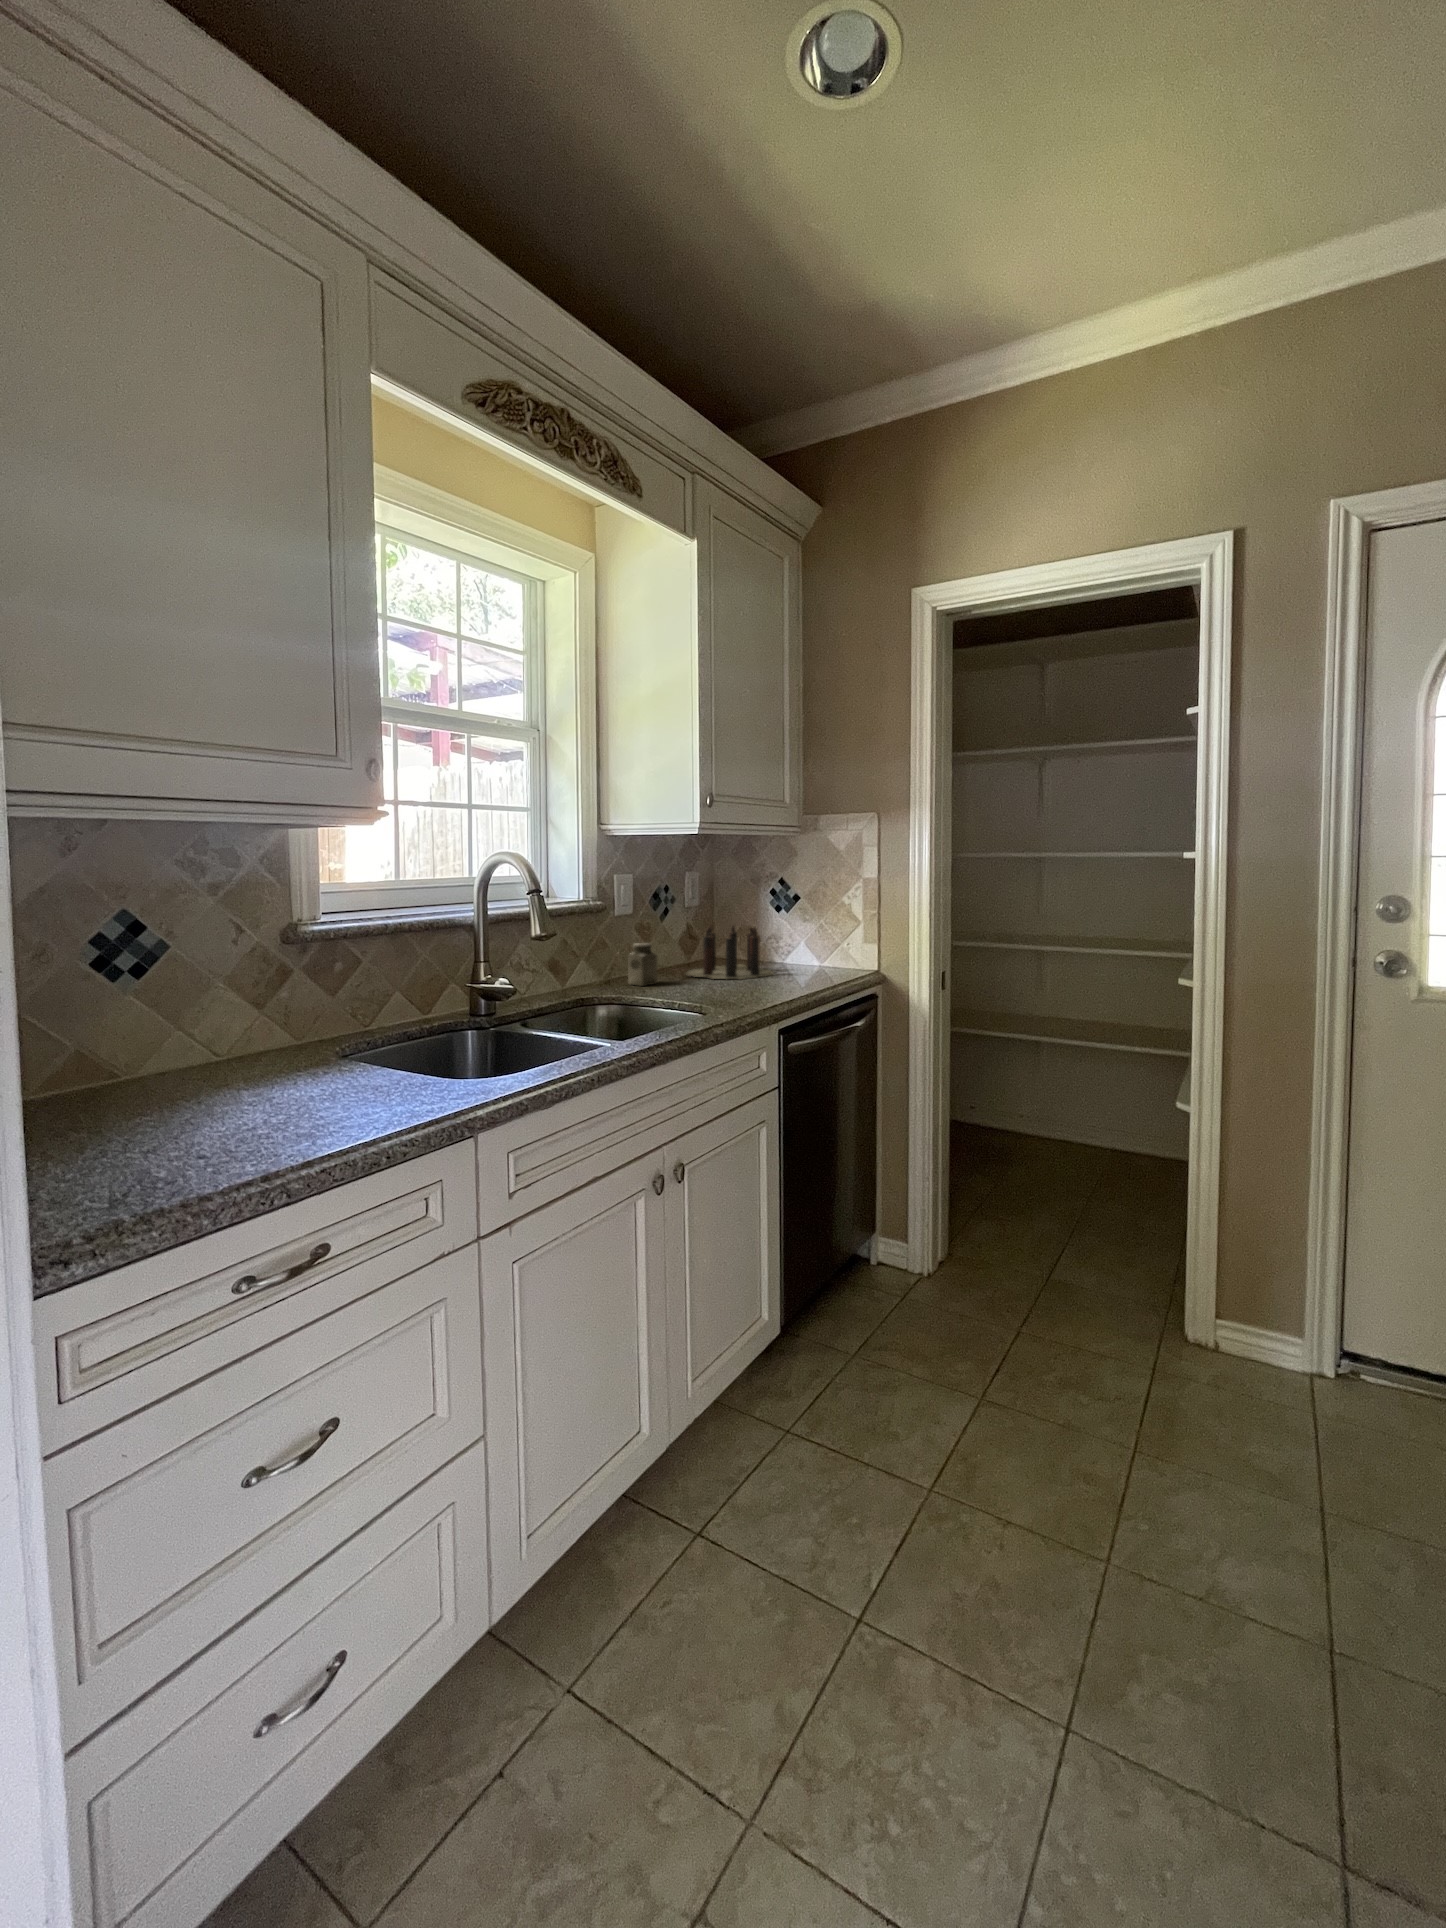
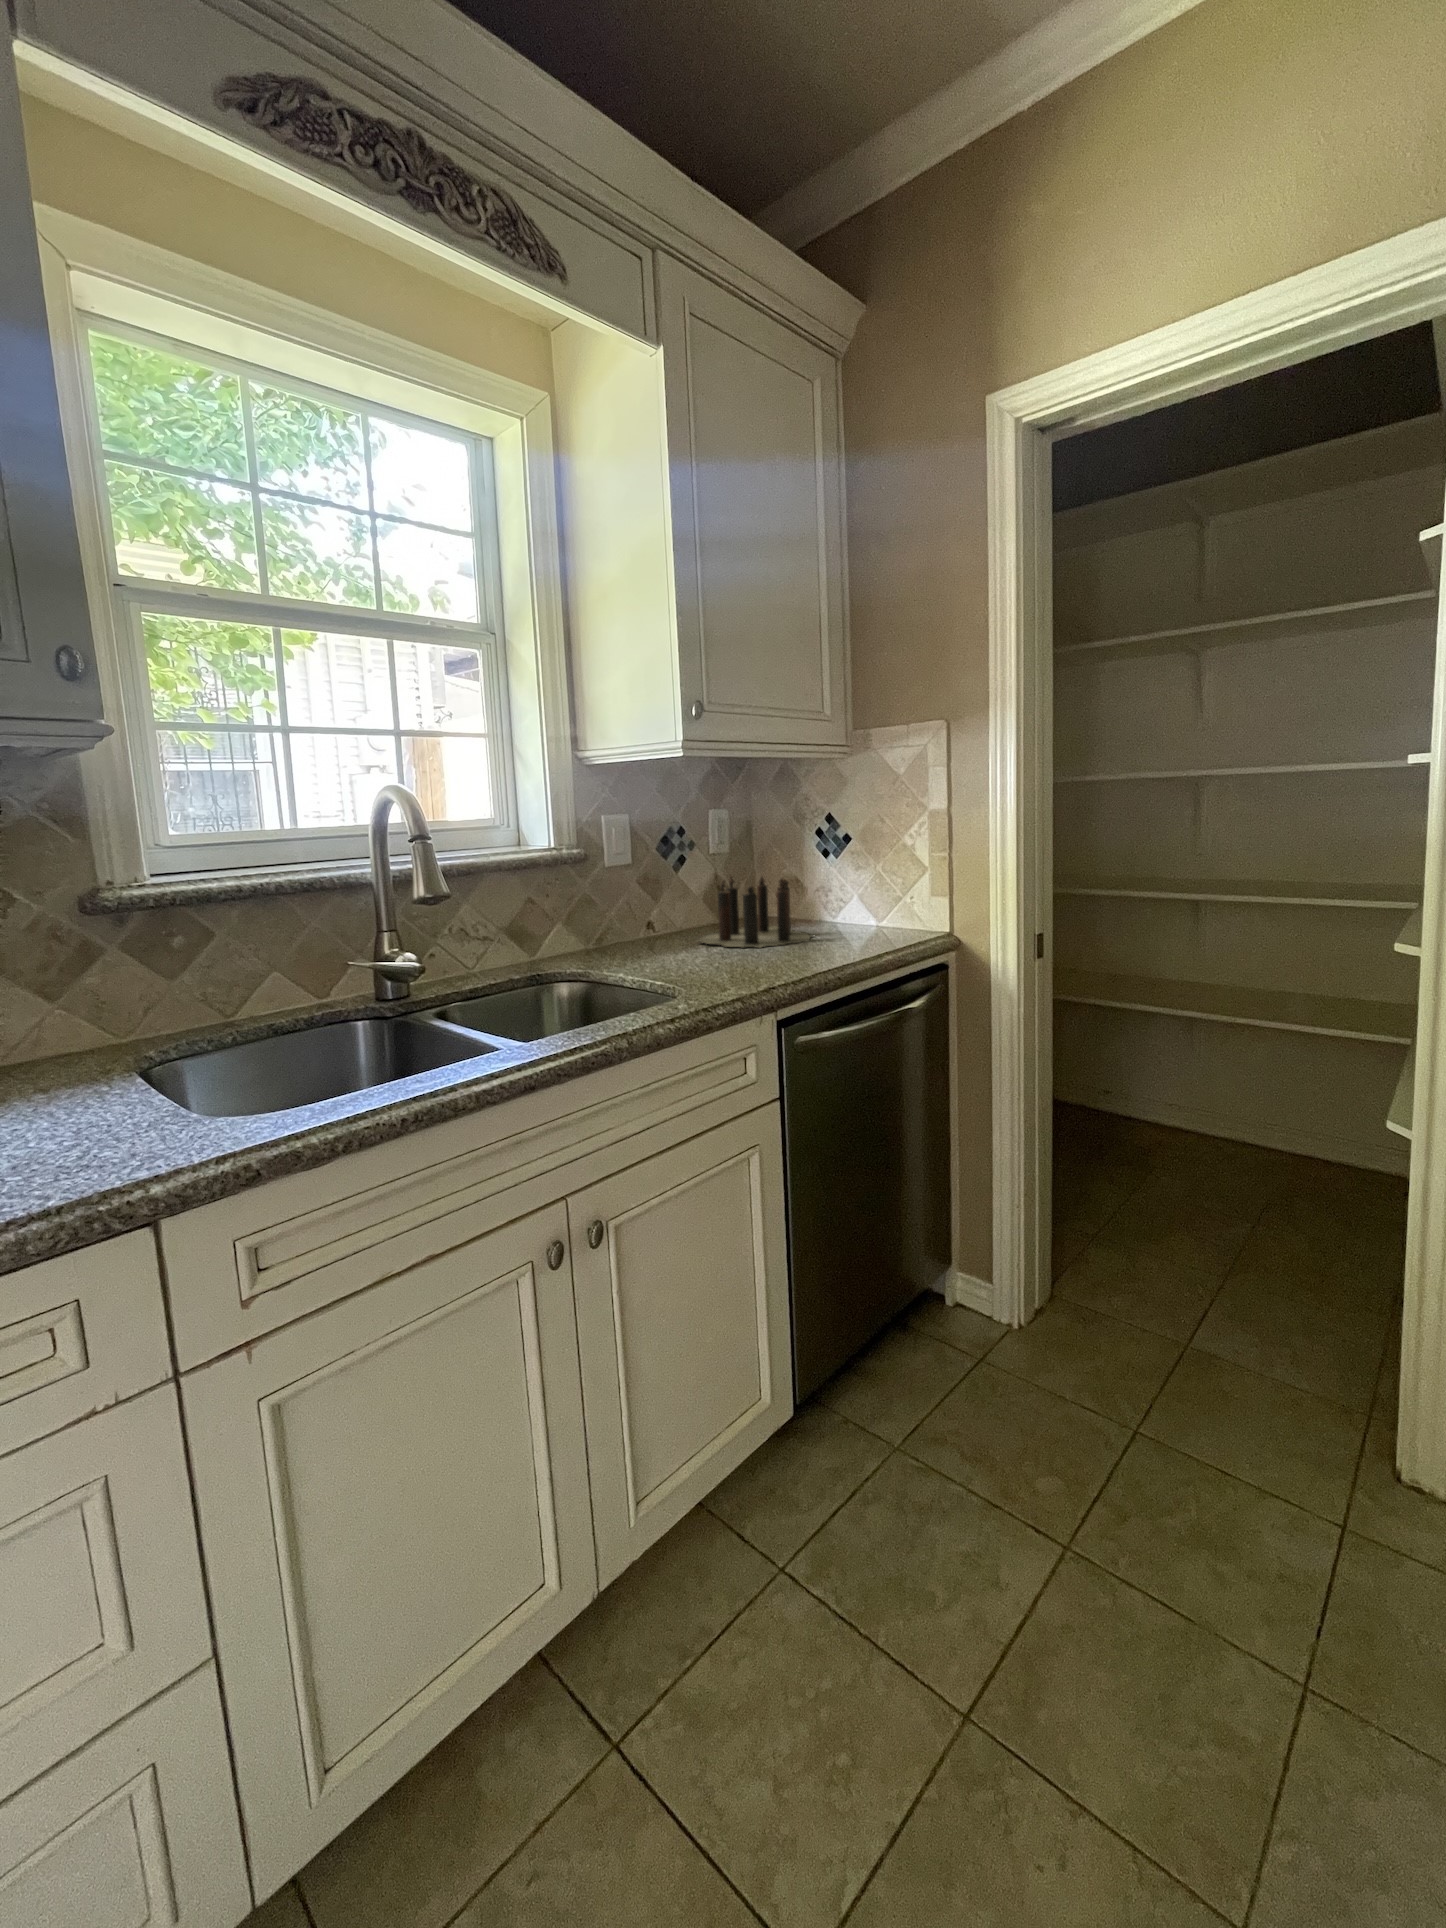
salt shaker: present [628,943,657,986] -> none [615,902,654,957]

